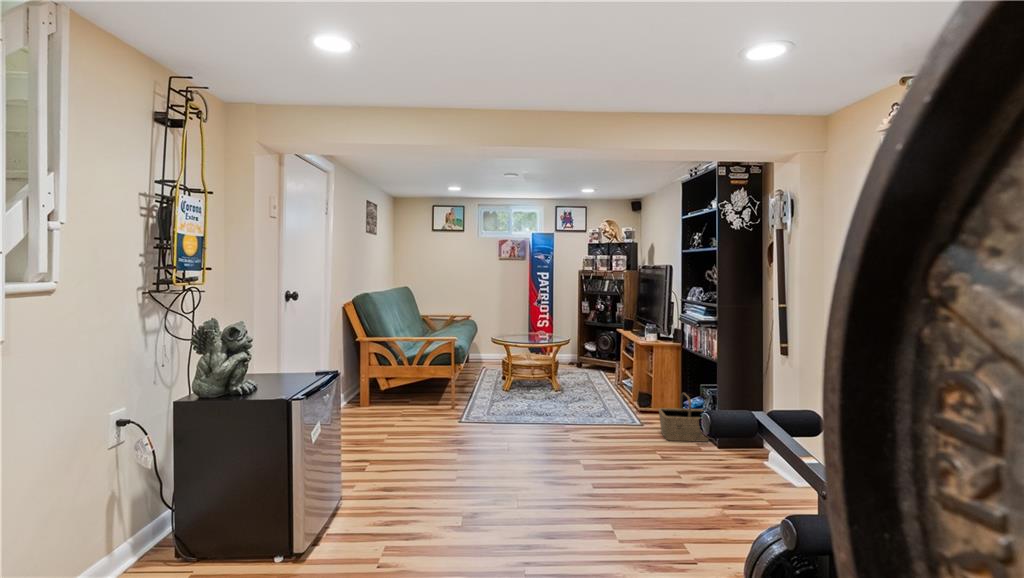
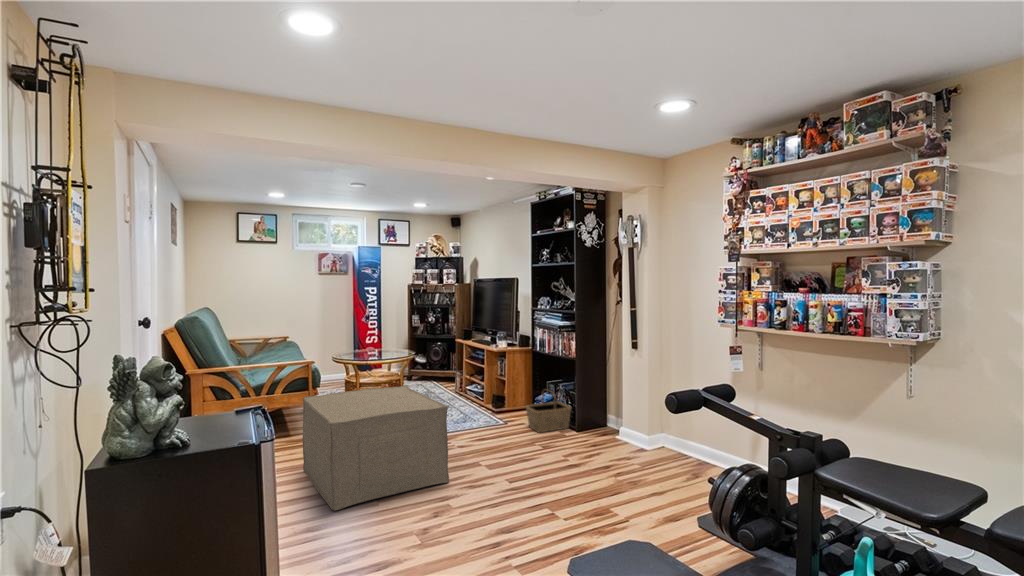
ottoman: none [414,370,534,477] -> present [302,385,449,510]

